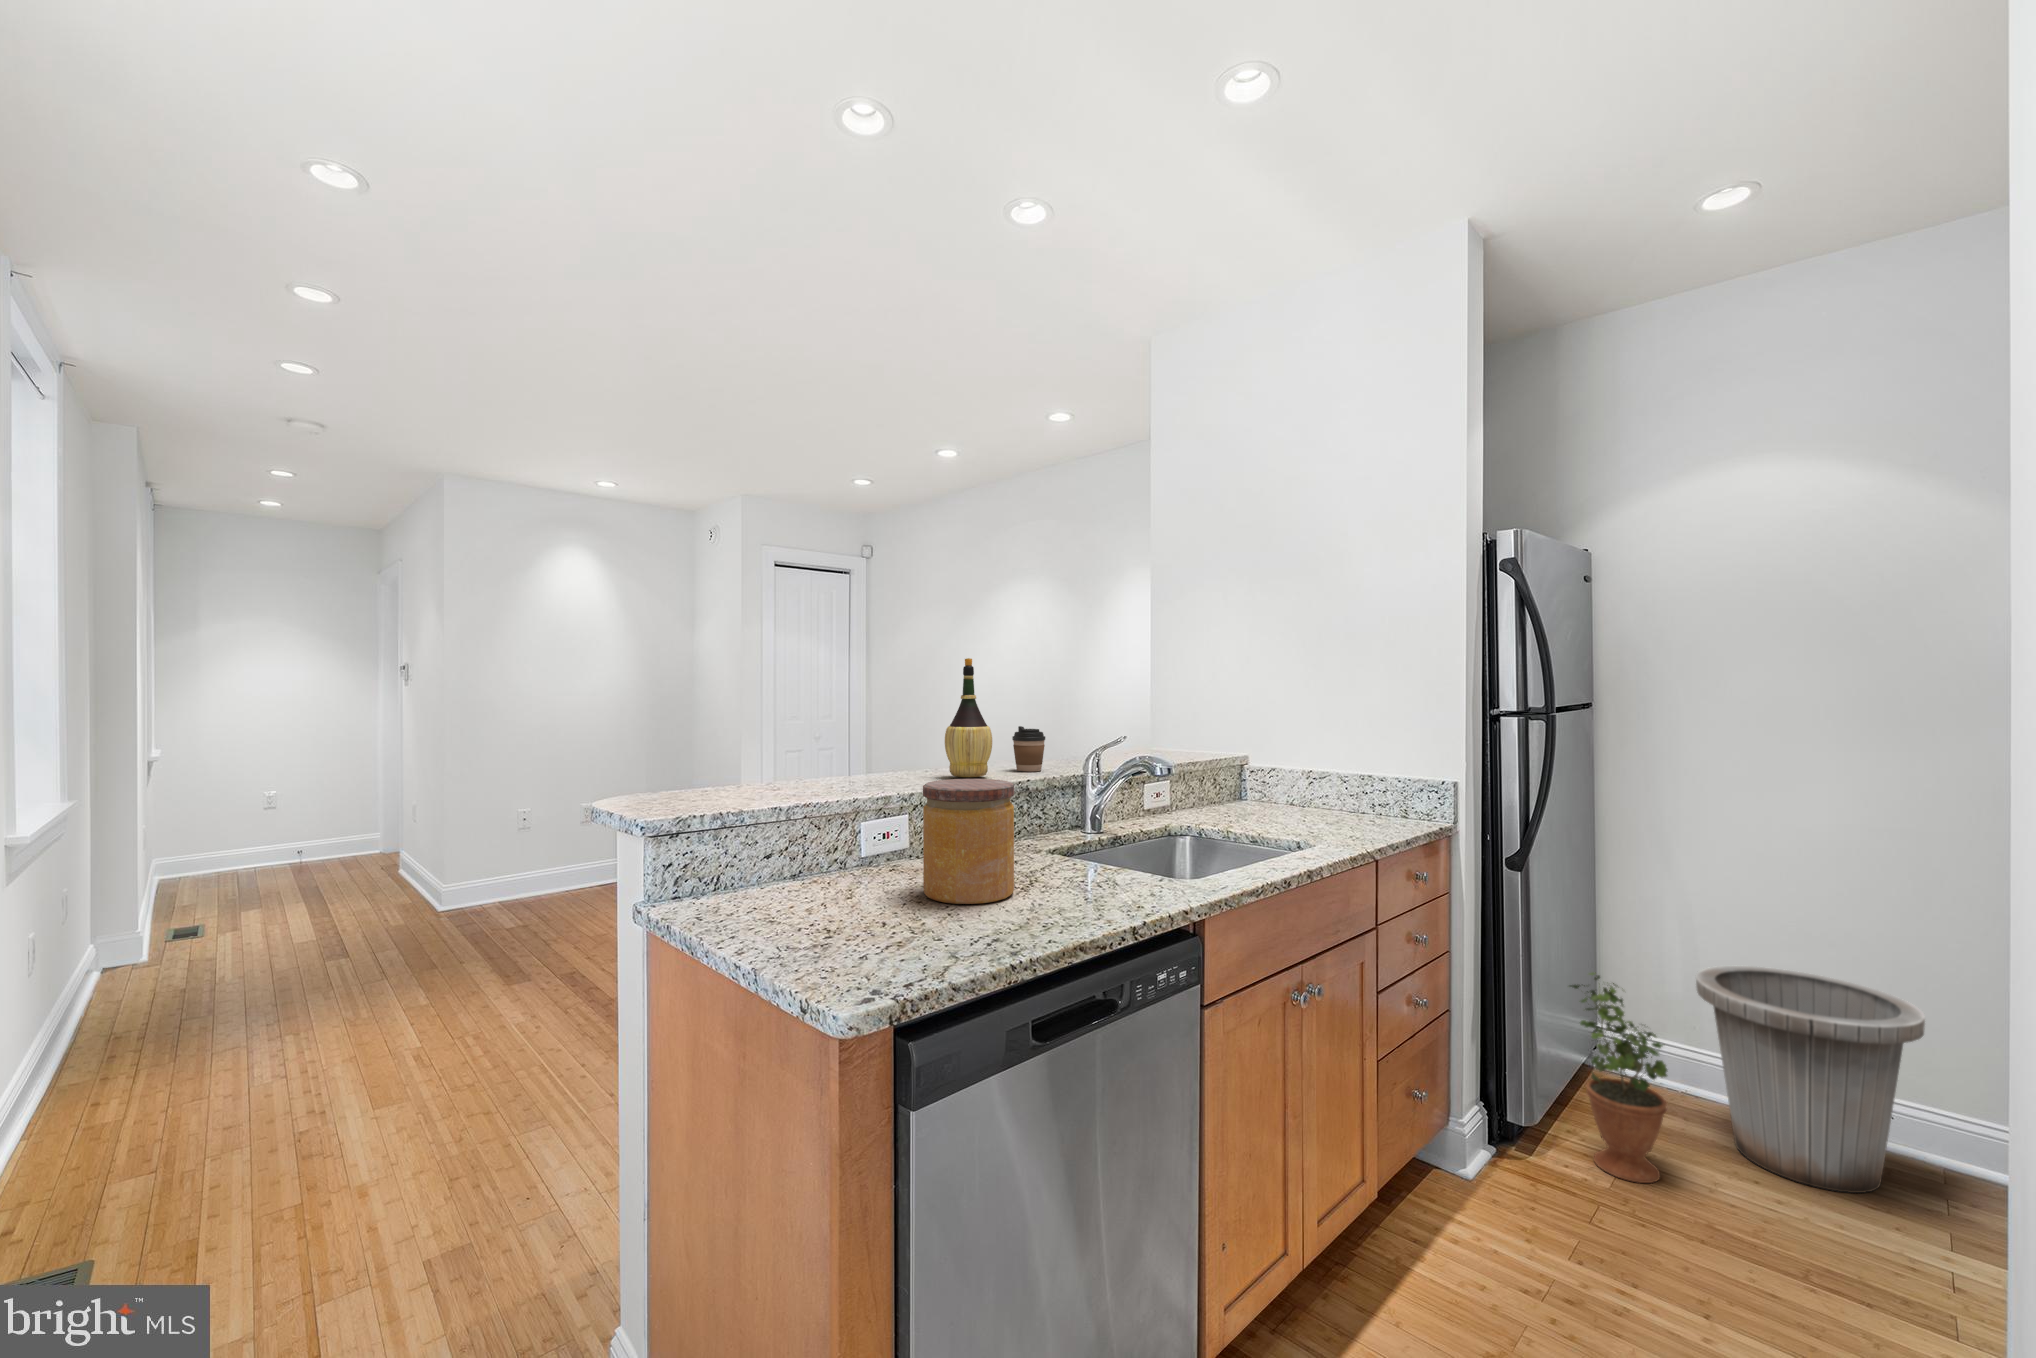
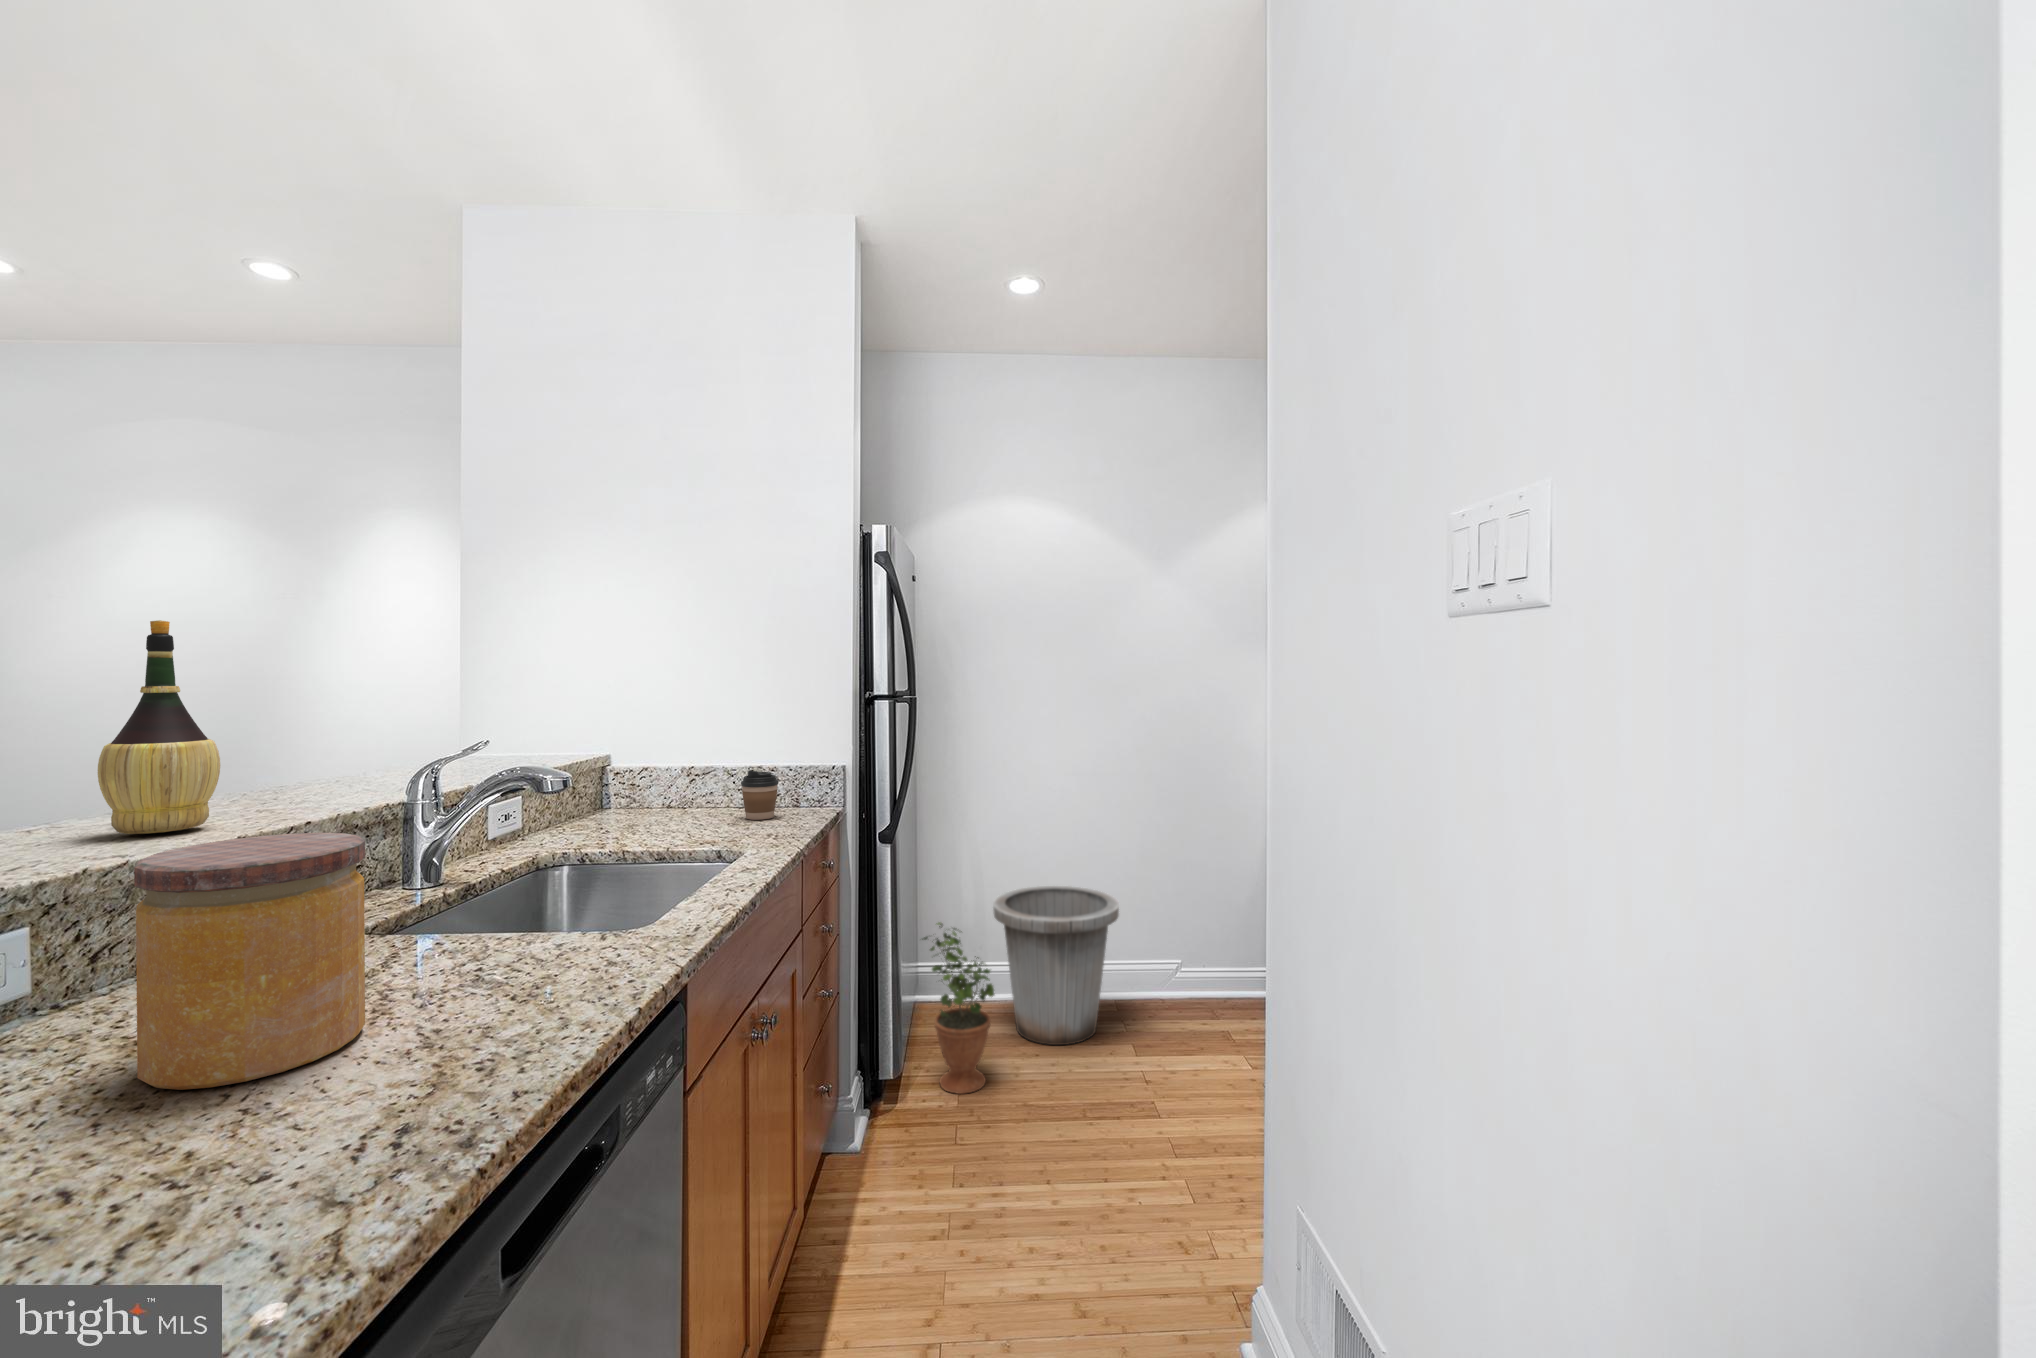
coffee cup: present [1012,726,1045,772] -> present [741,771,778,820]

